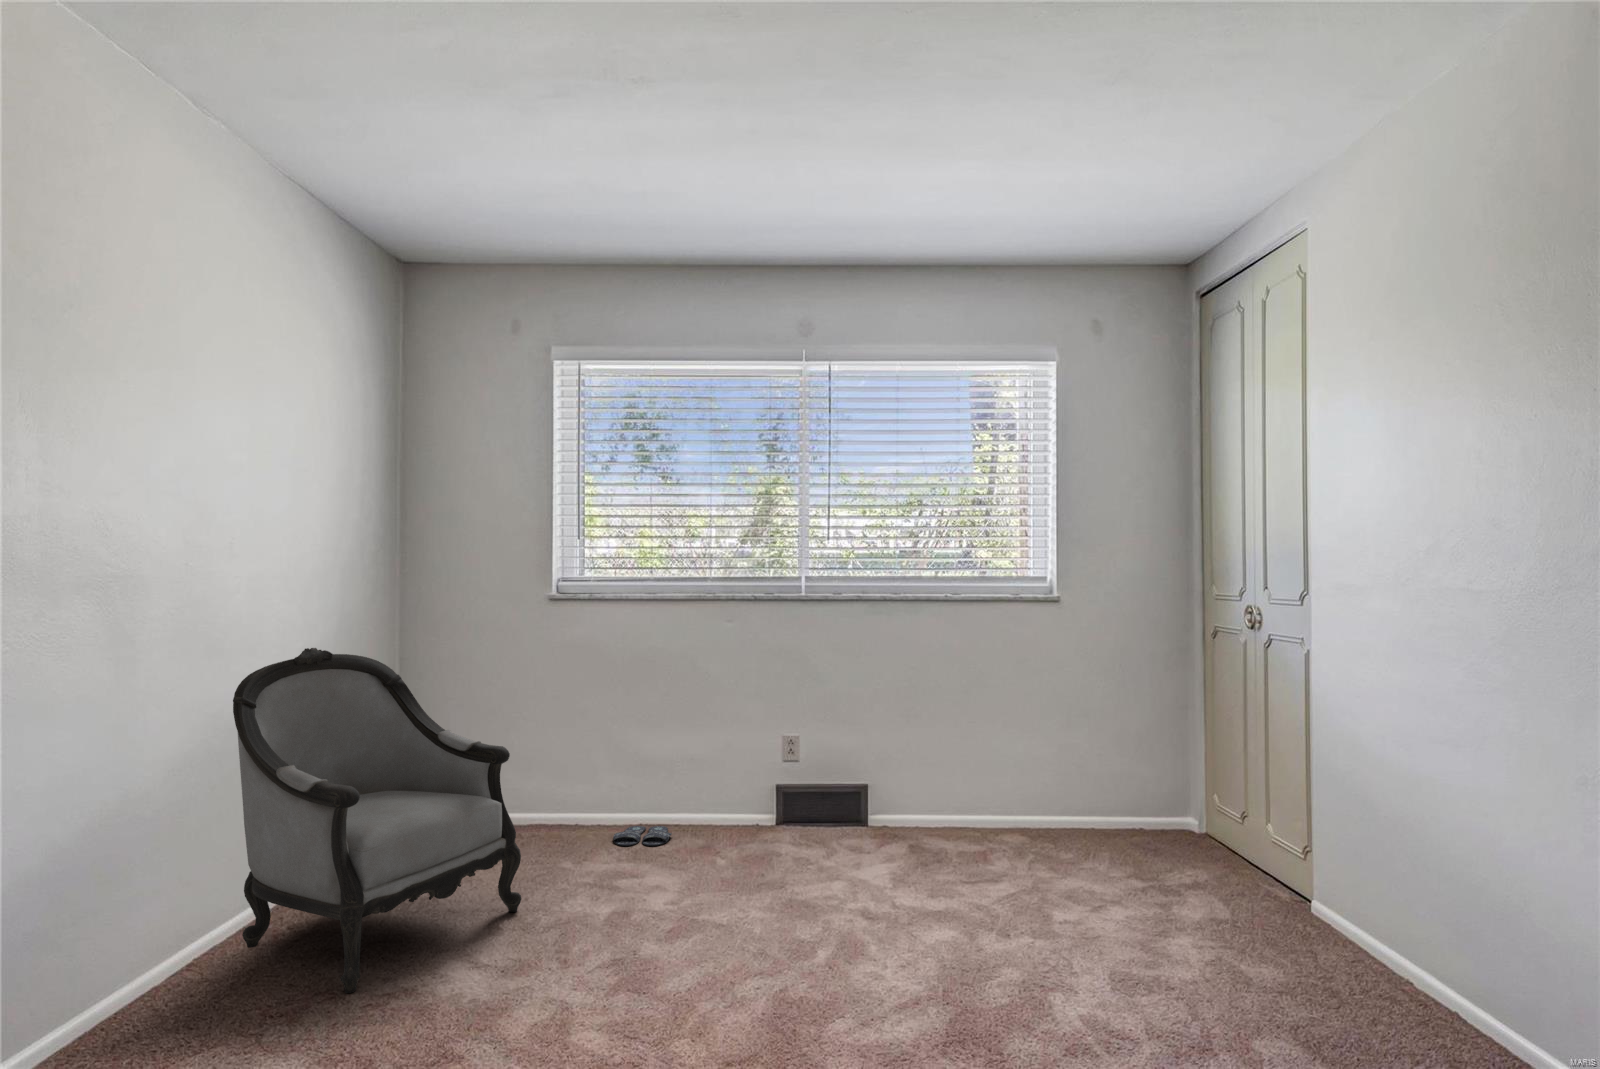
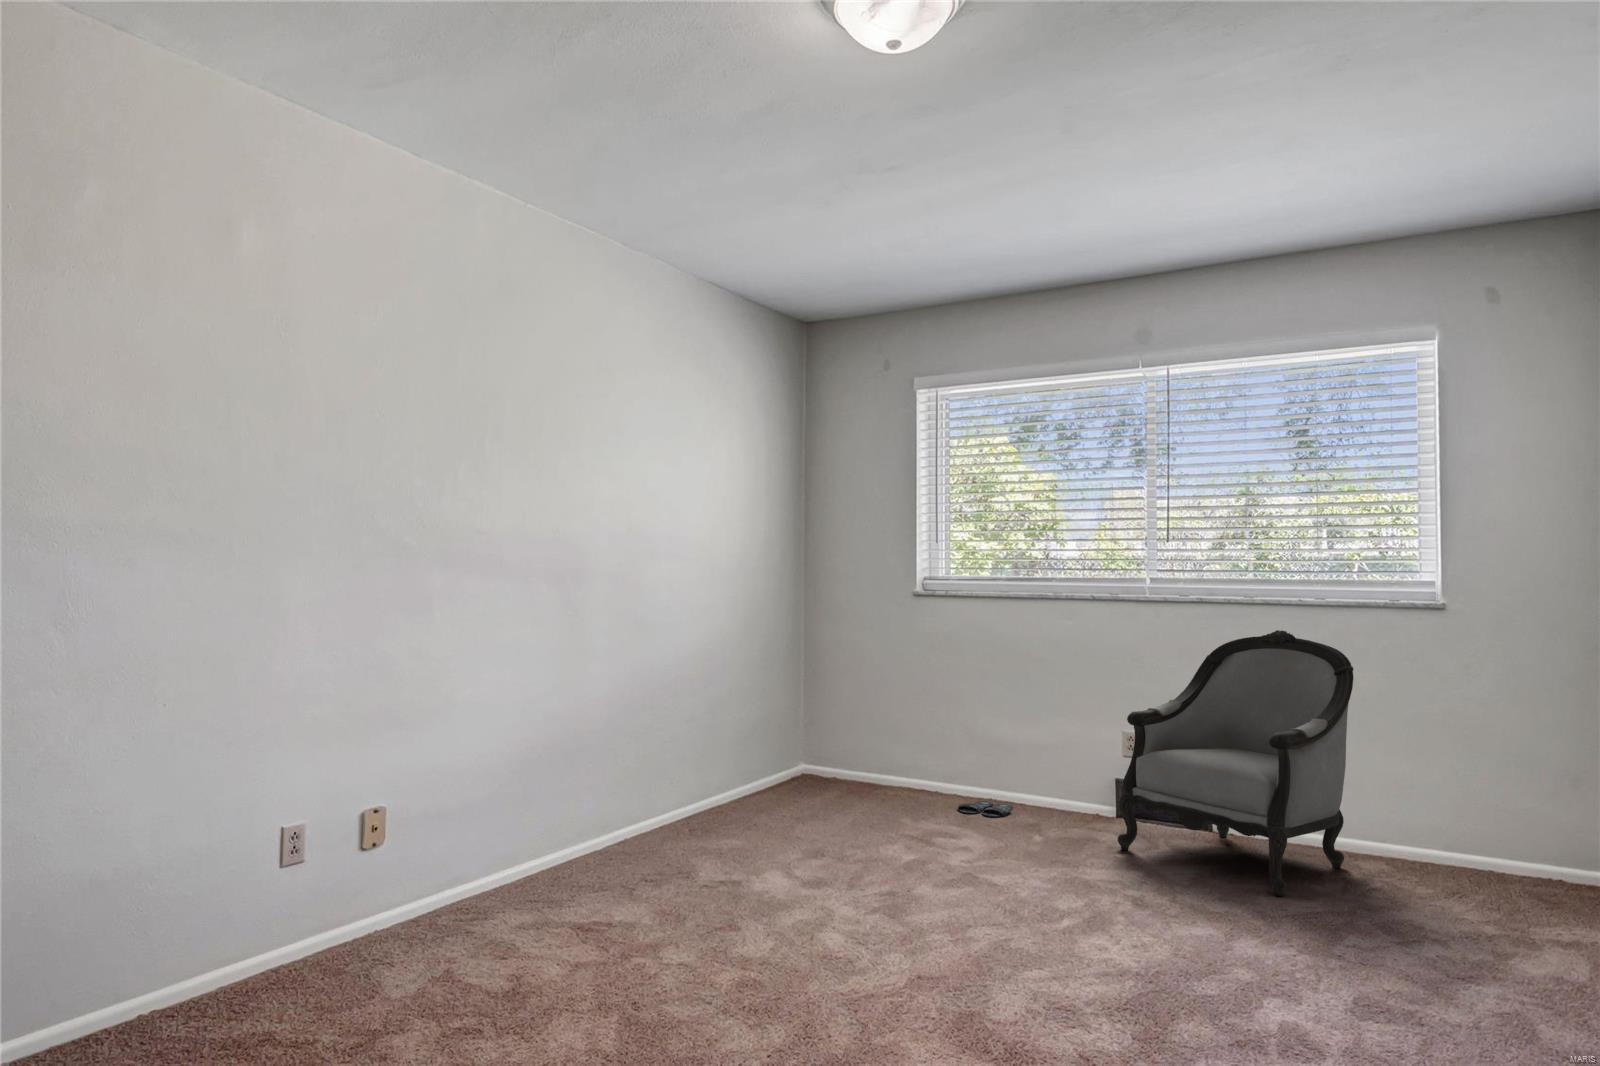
armchair: present [233,648,521,993] -> present [1118,630,1354,896]

